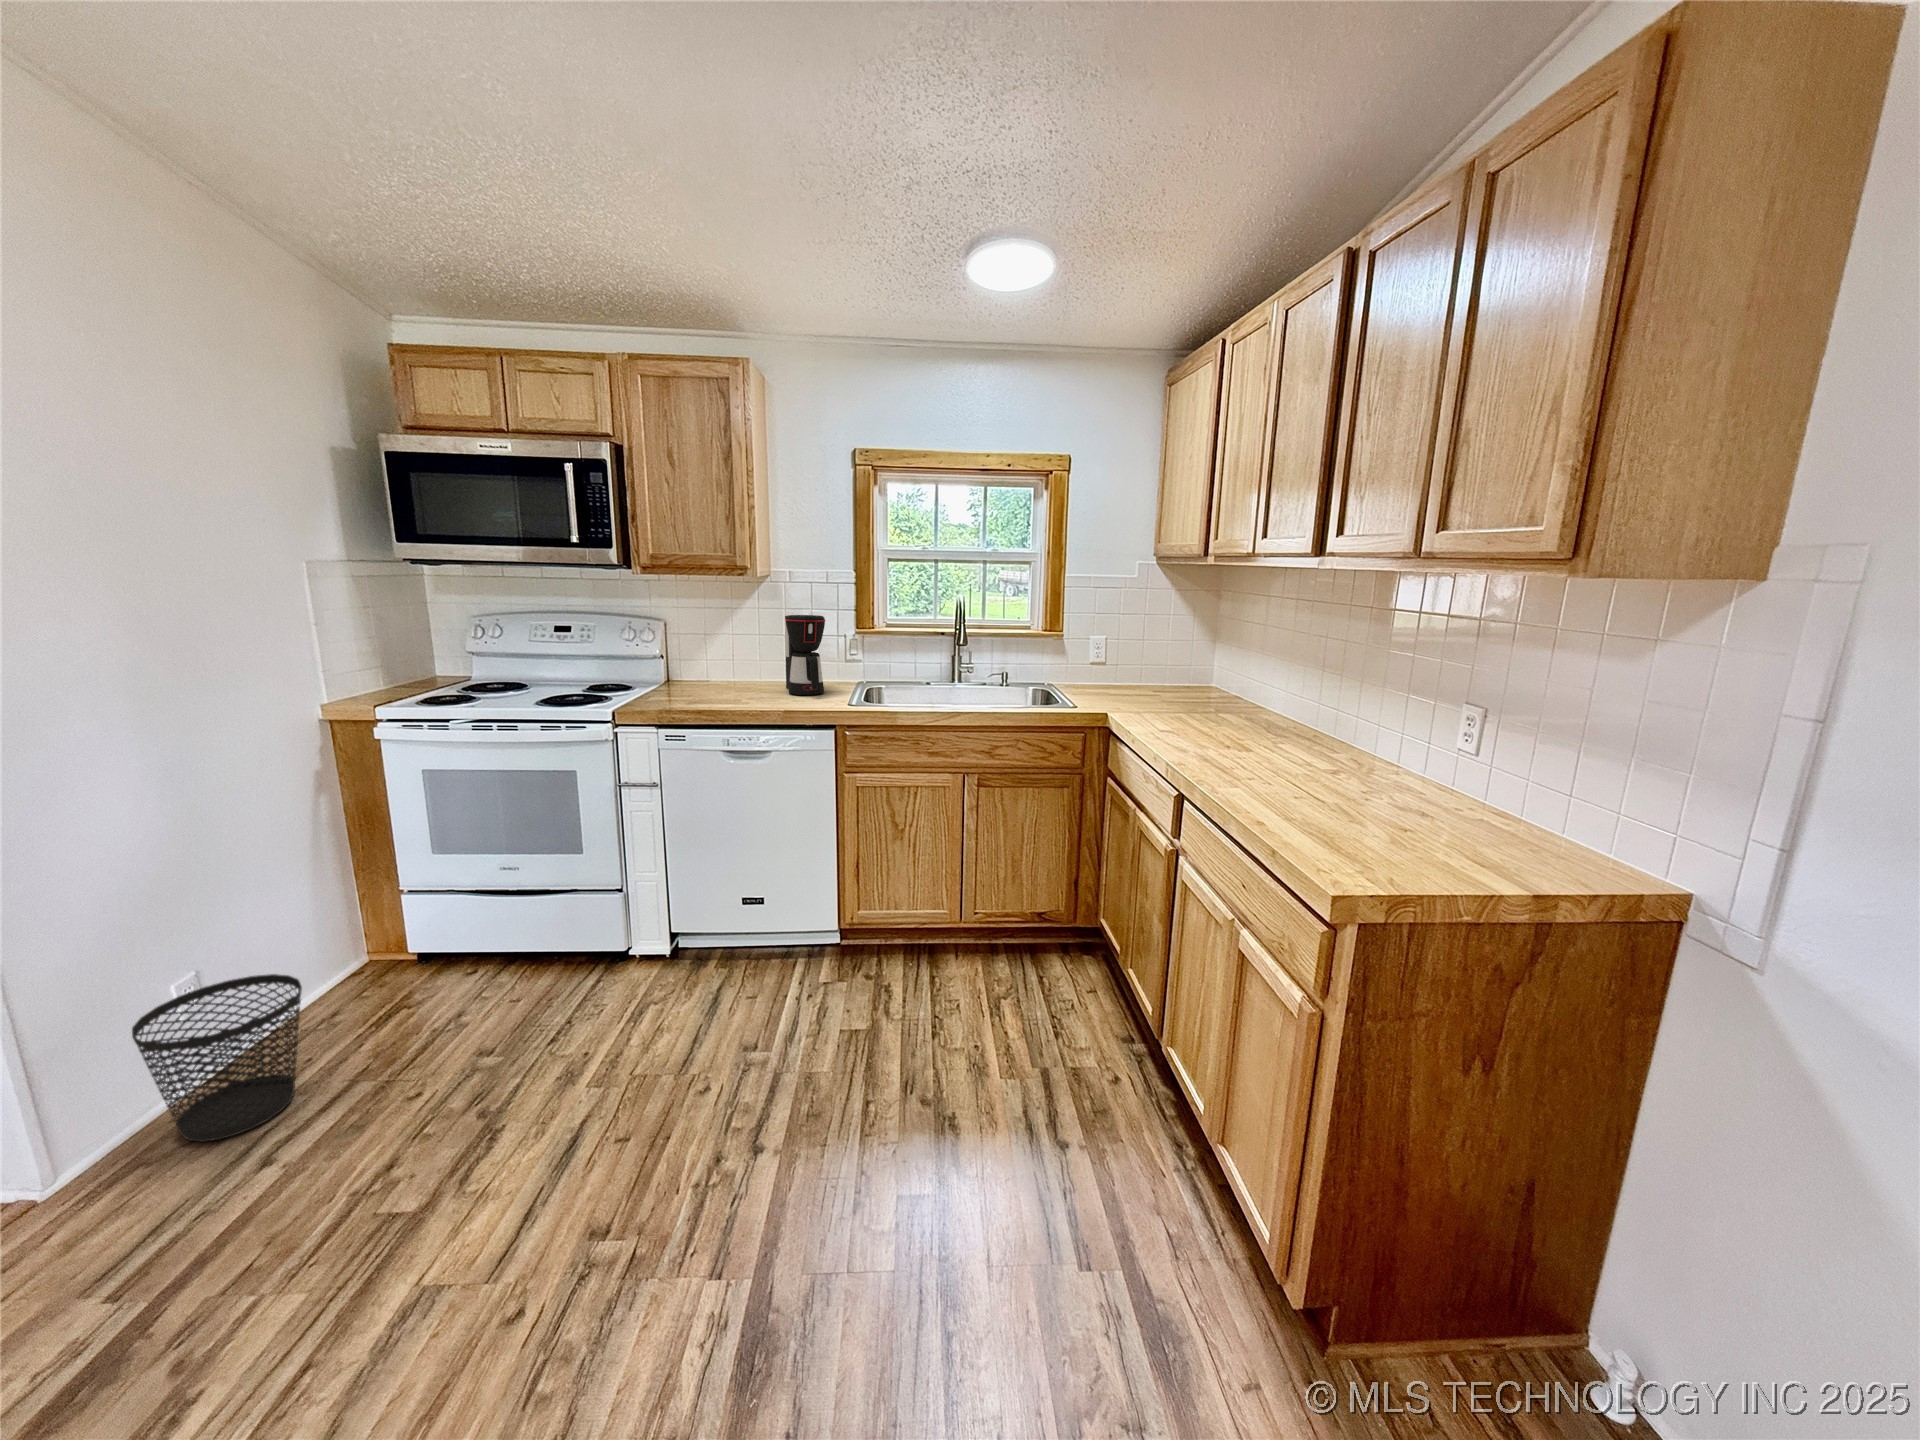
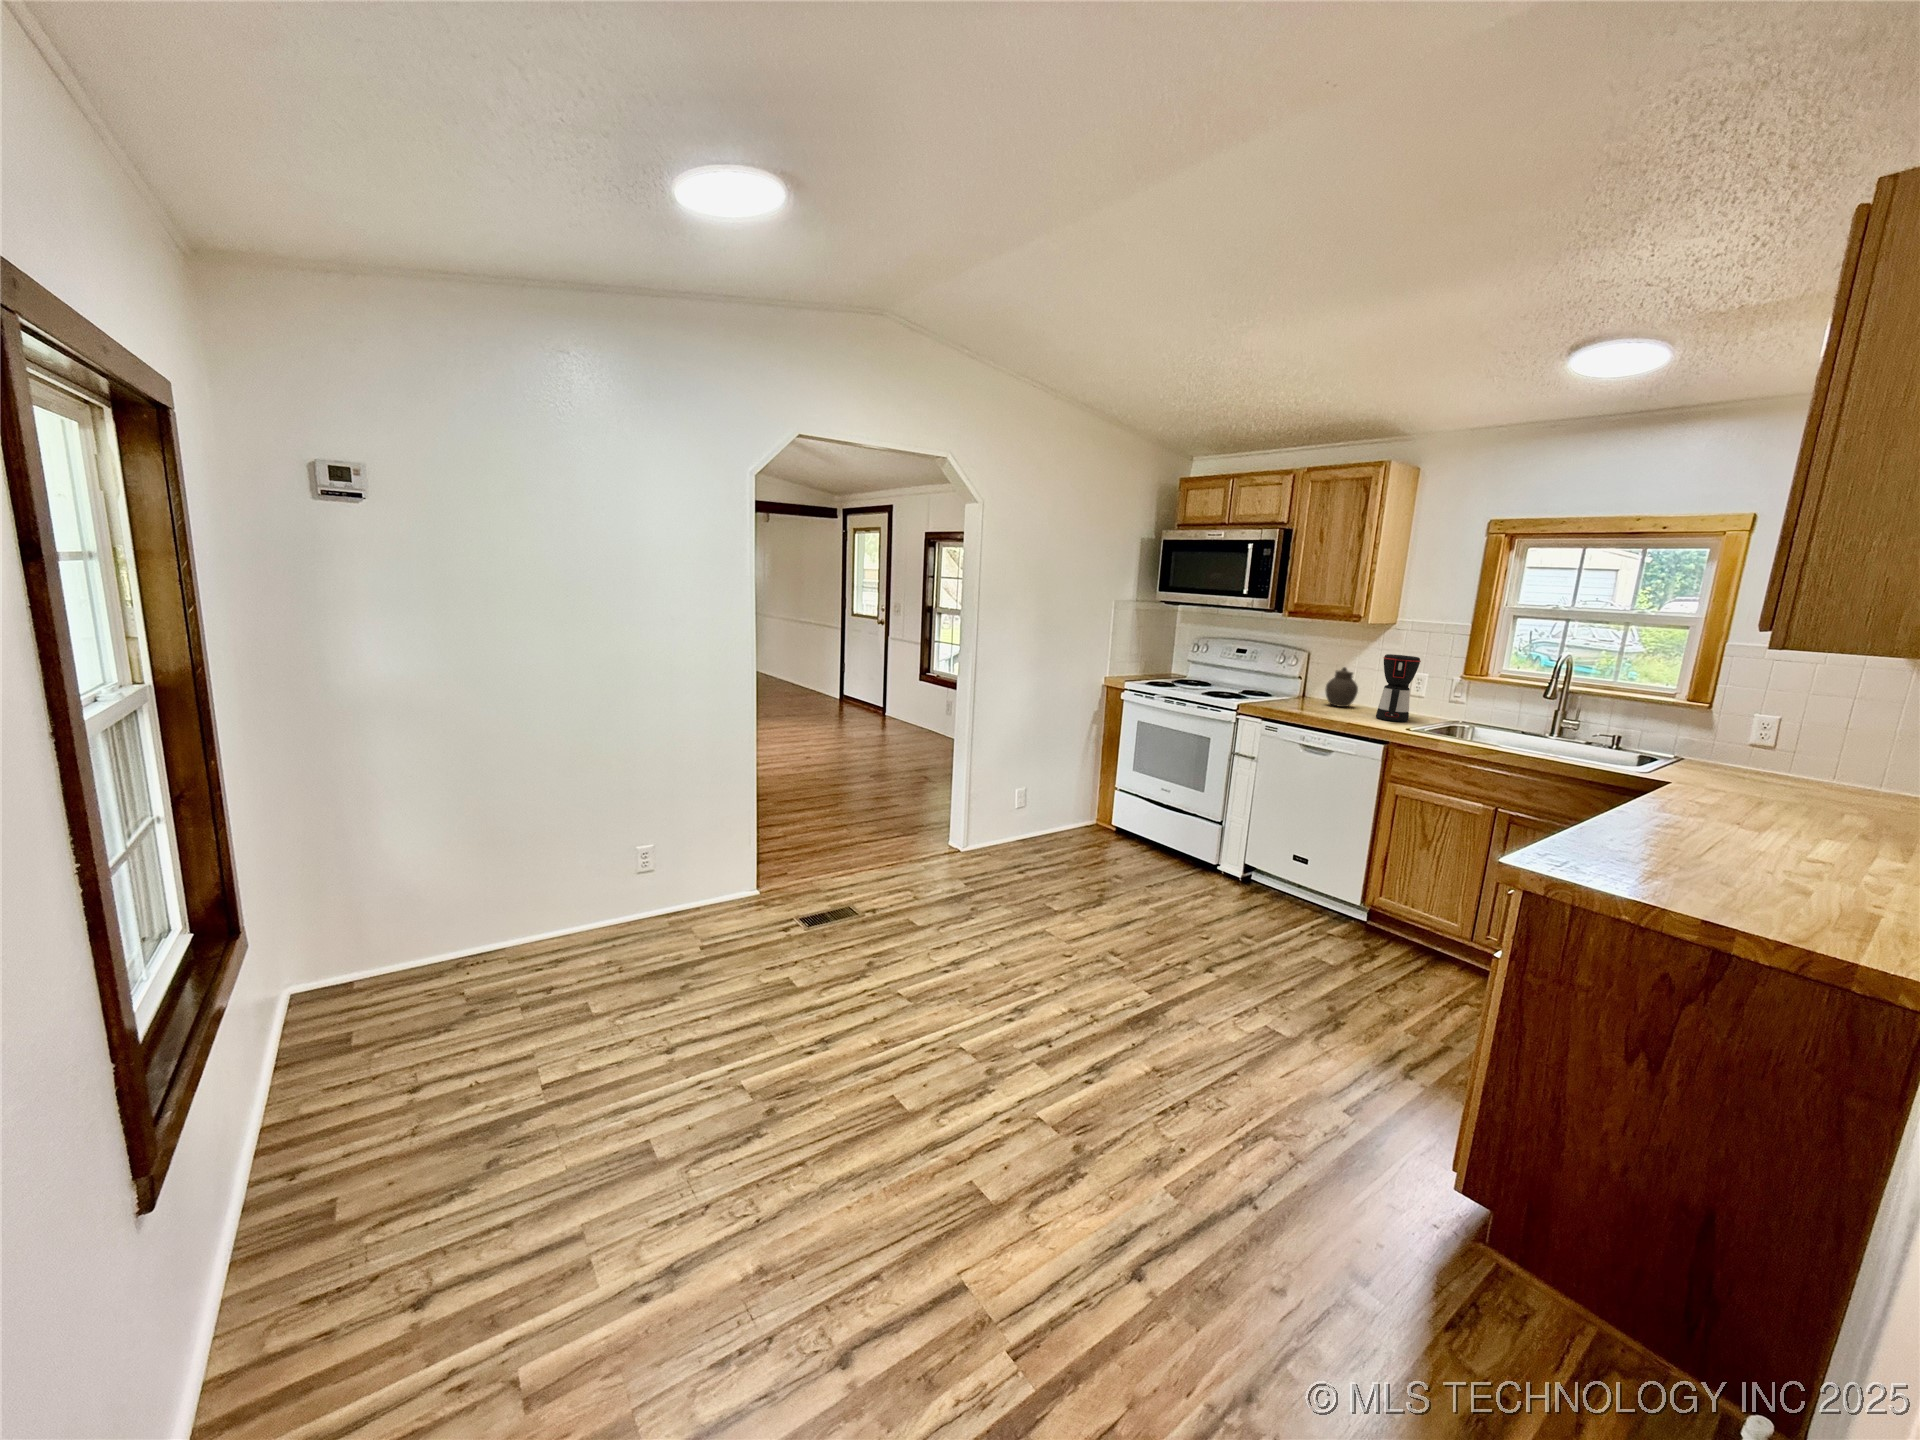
jar: none [708,636,747,687] -> present [1325,667,1358,707]
wastebasket: present [132,974,302,1142] -> none [1002,795,1056,862]

